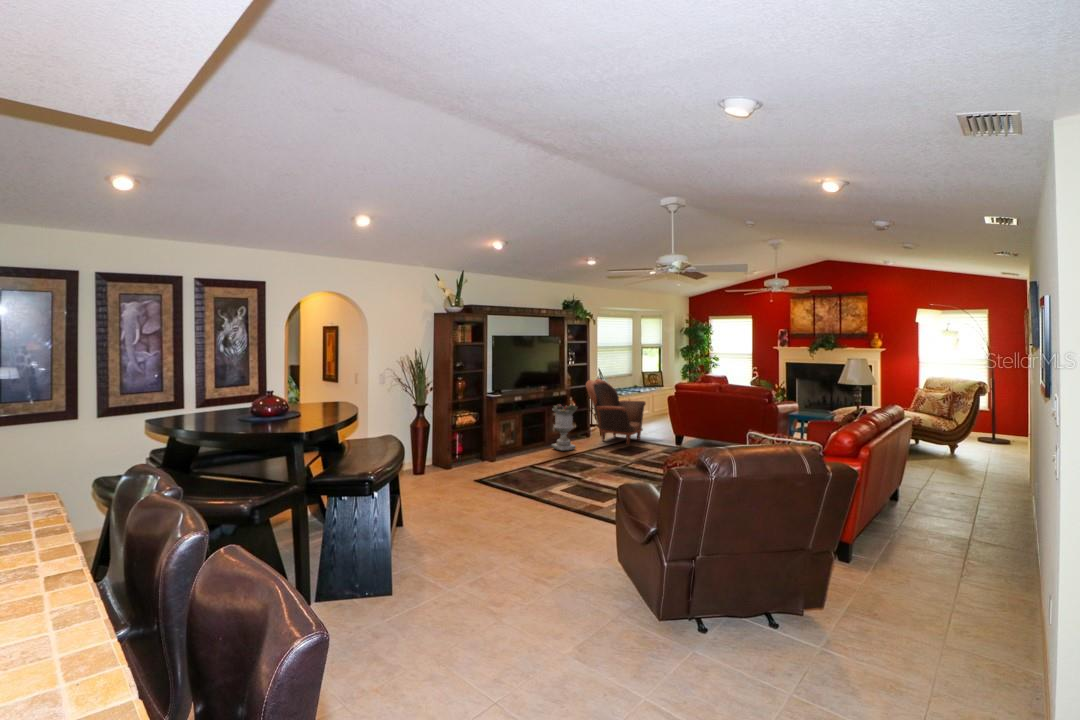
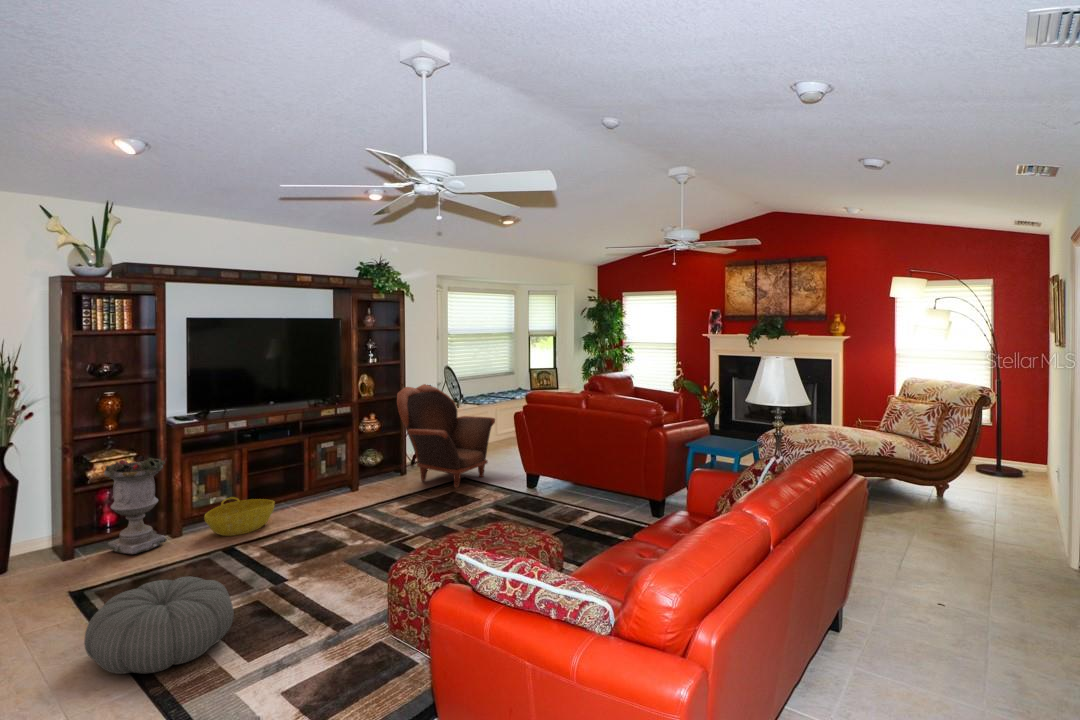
planter: present [551,404,577,451] -> present [104,458,167,554]
basket: none [504,442,537,463] -> present [204,497,275,536]
pouf: none [518,469,580,507] -> present [84,576,234,674]

